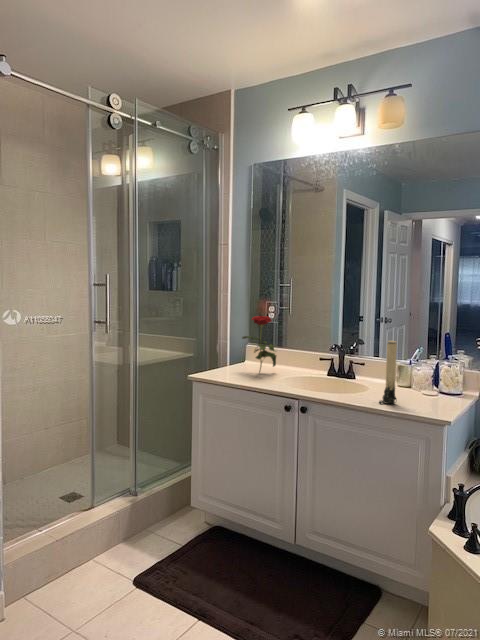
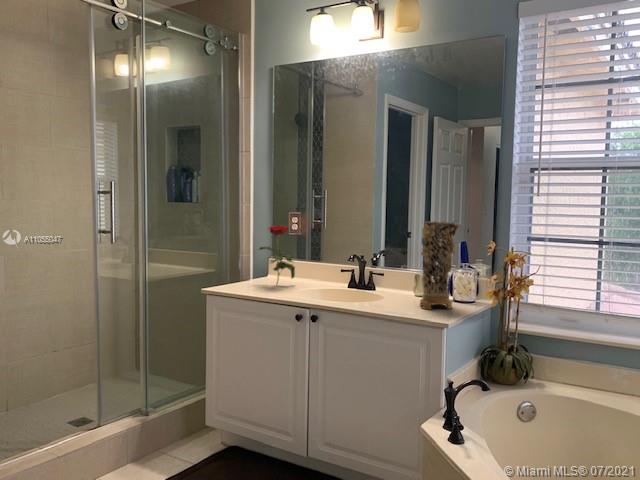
decorative vase: none [409,315,452,403] -> present [420,221,459,309]
candle: present [379,341,397,404] -> none [386,247,404,311]

